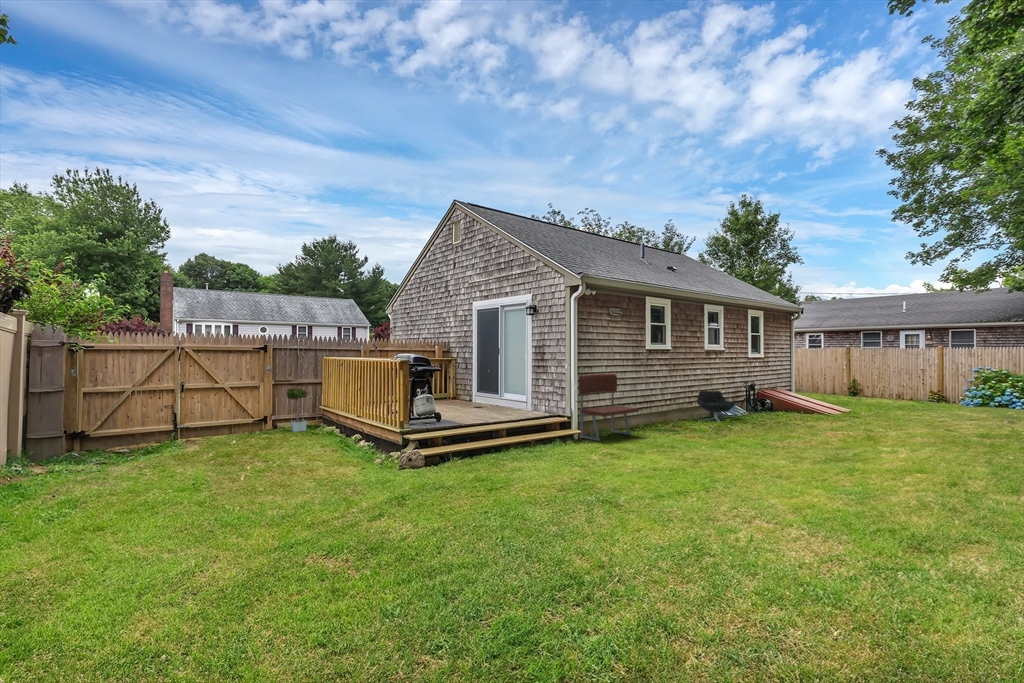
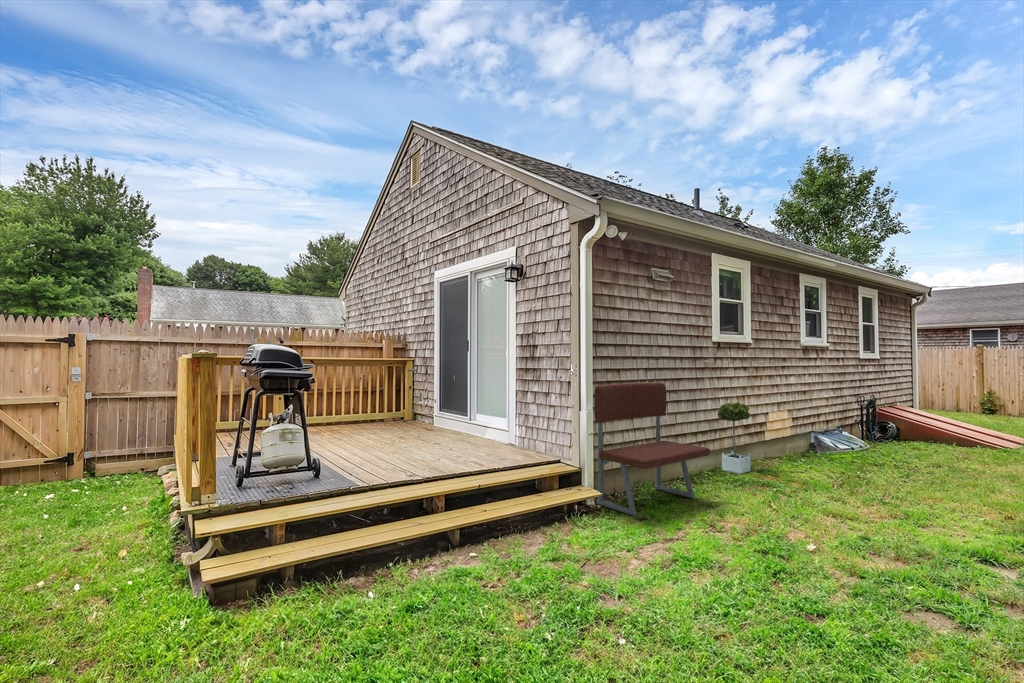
potted tree: present [286,388,307,432] -> present [717,402,751,474]
lounge chair: present [697,391,735,421] -> none [790,410,863,464]

